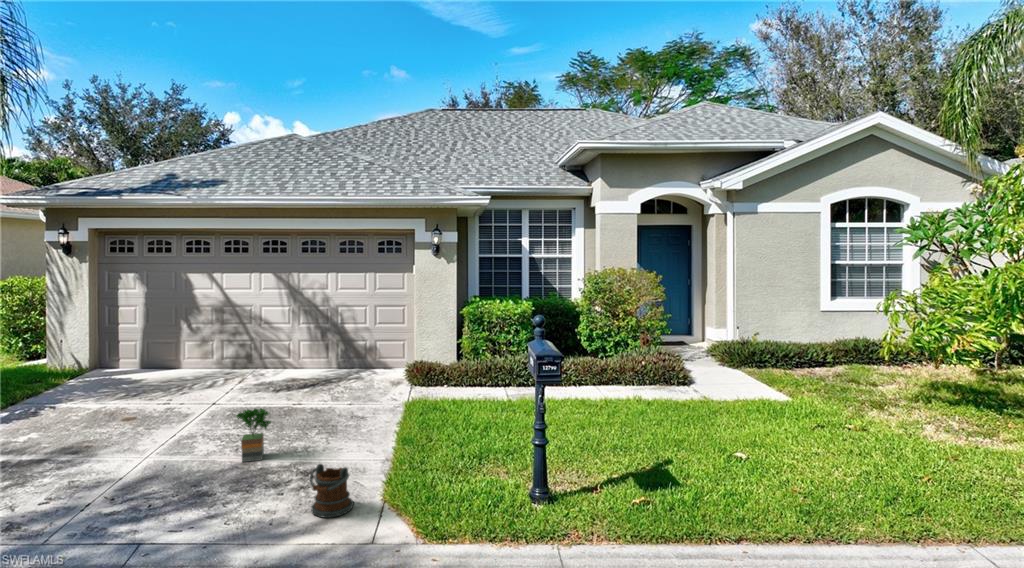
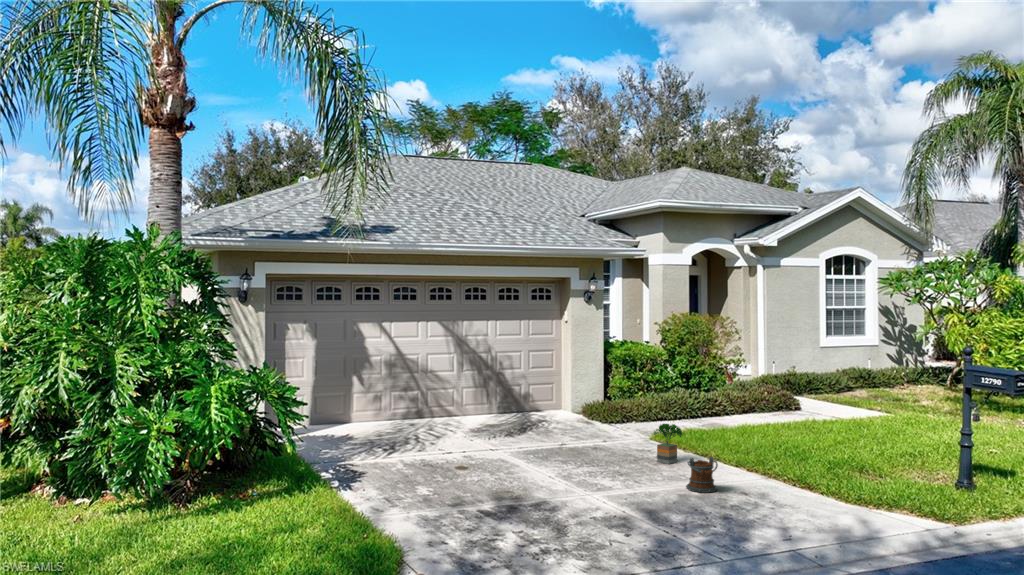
bucket: present [310,464,354,518] -> present [686,457,718,493]

